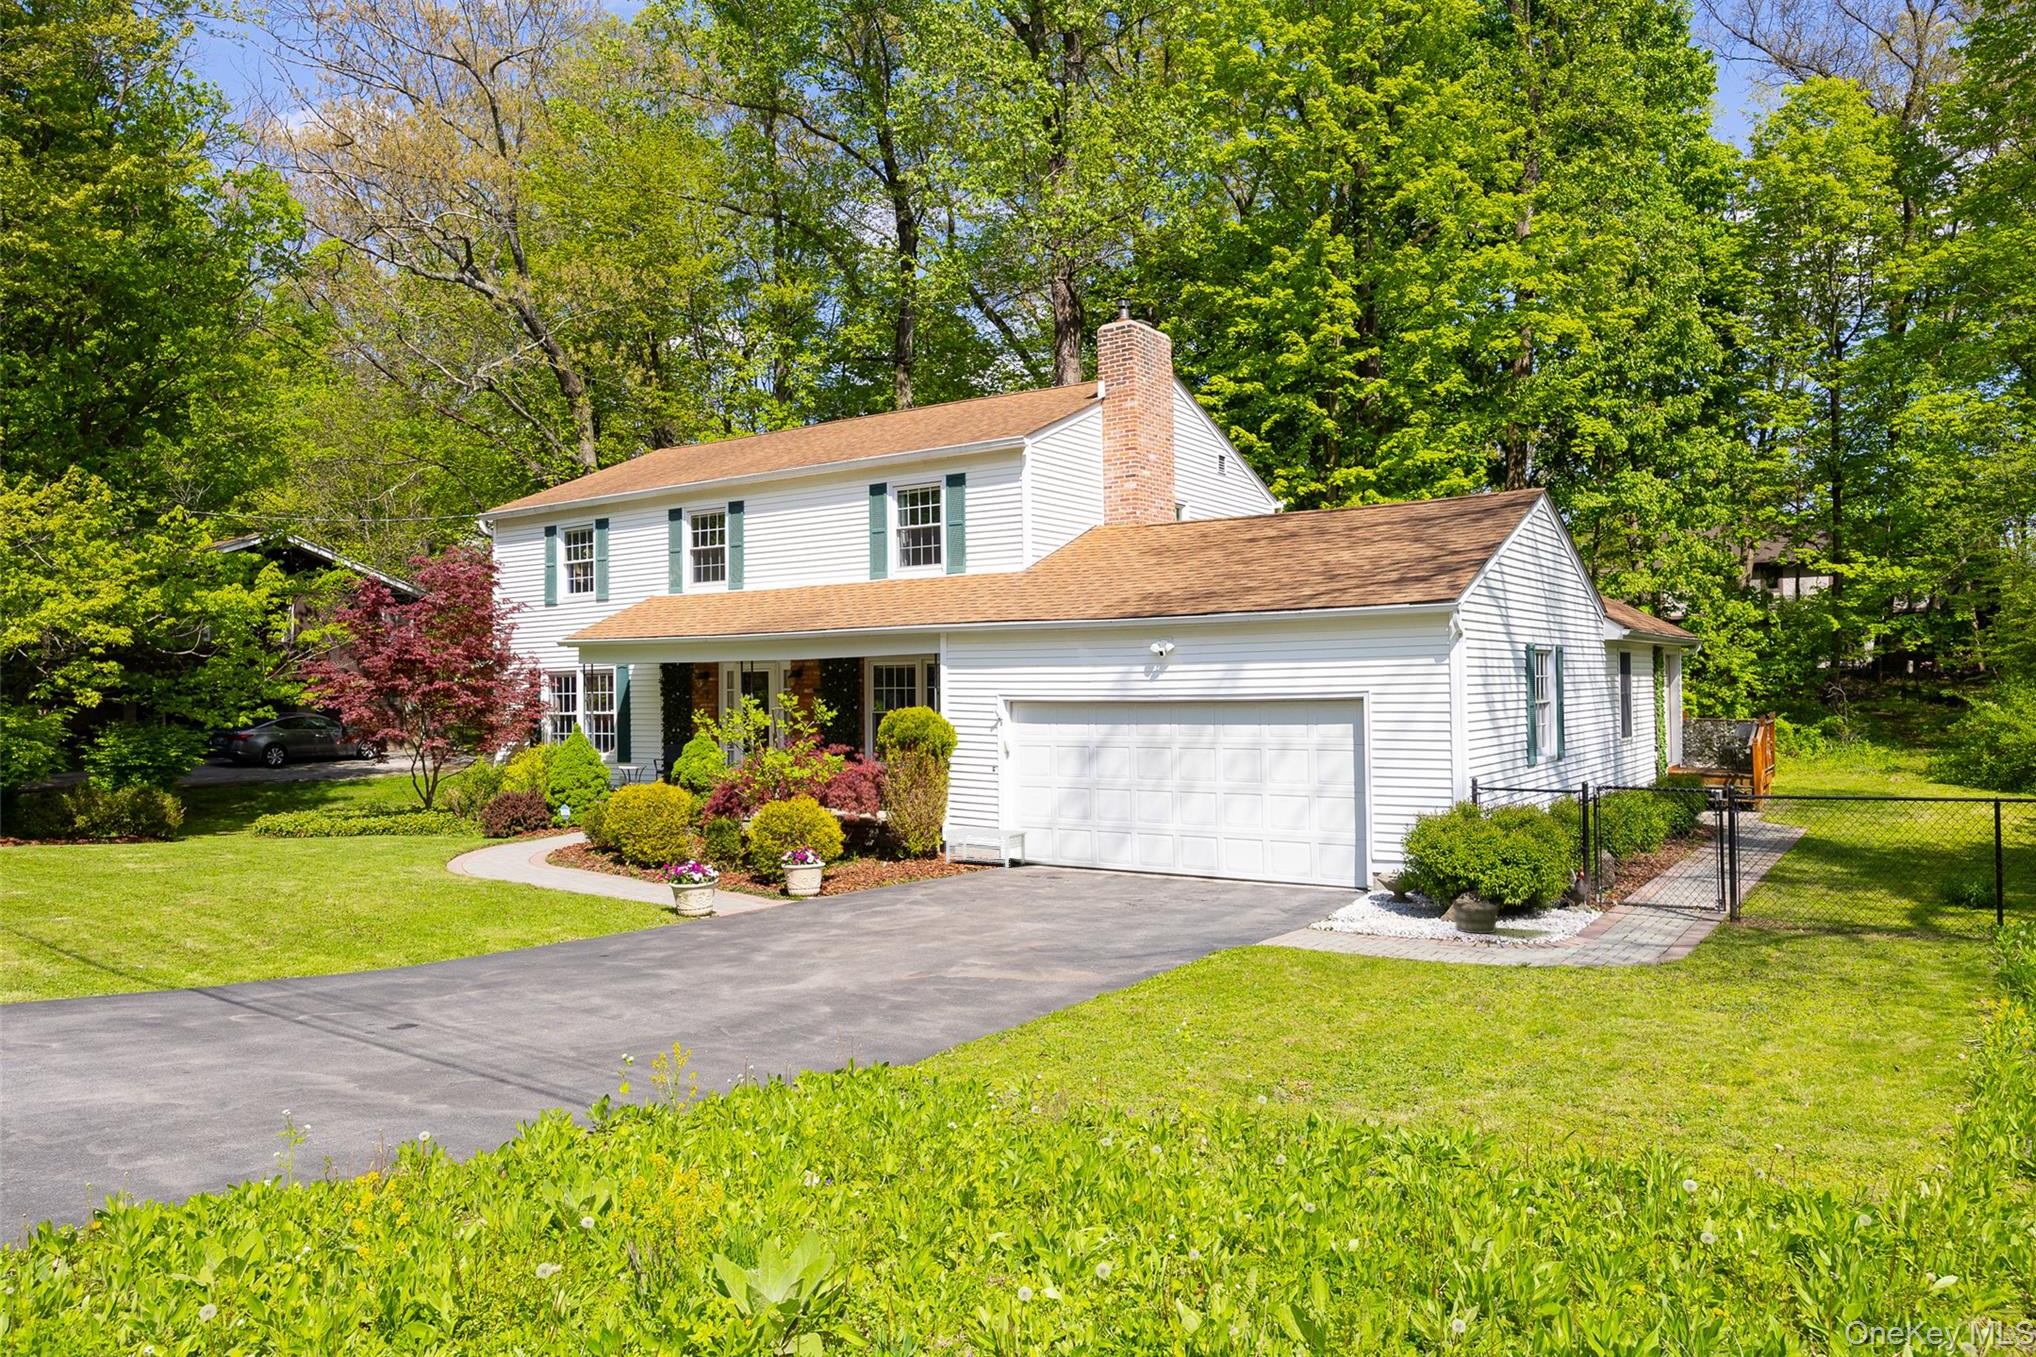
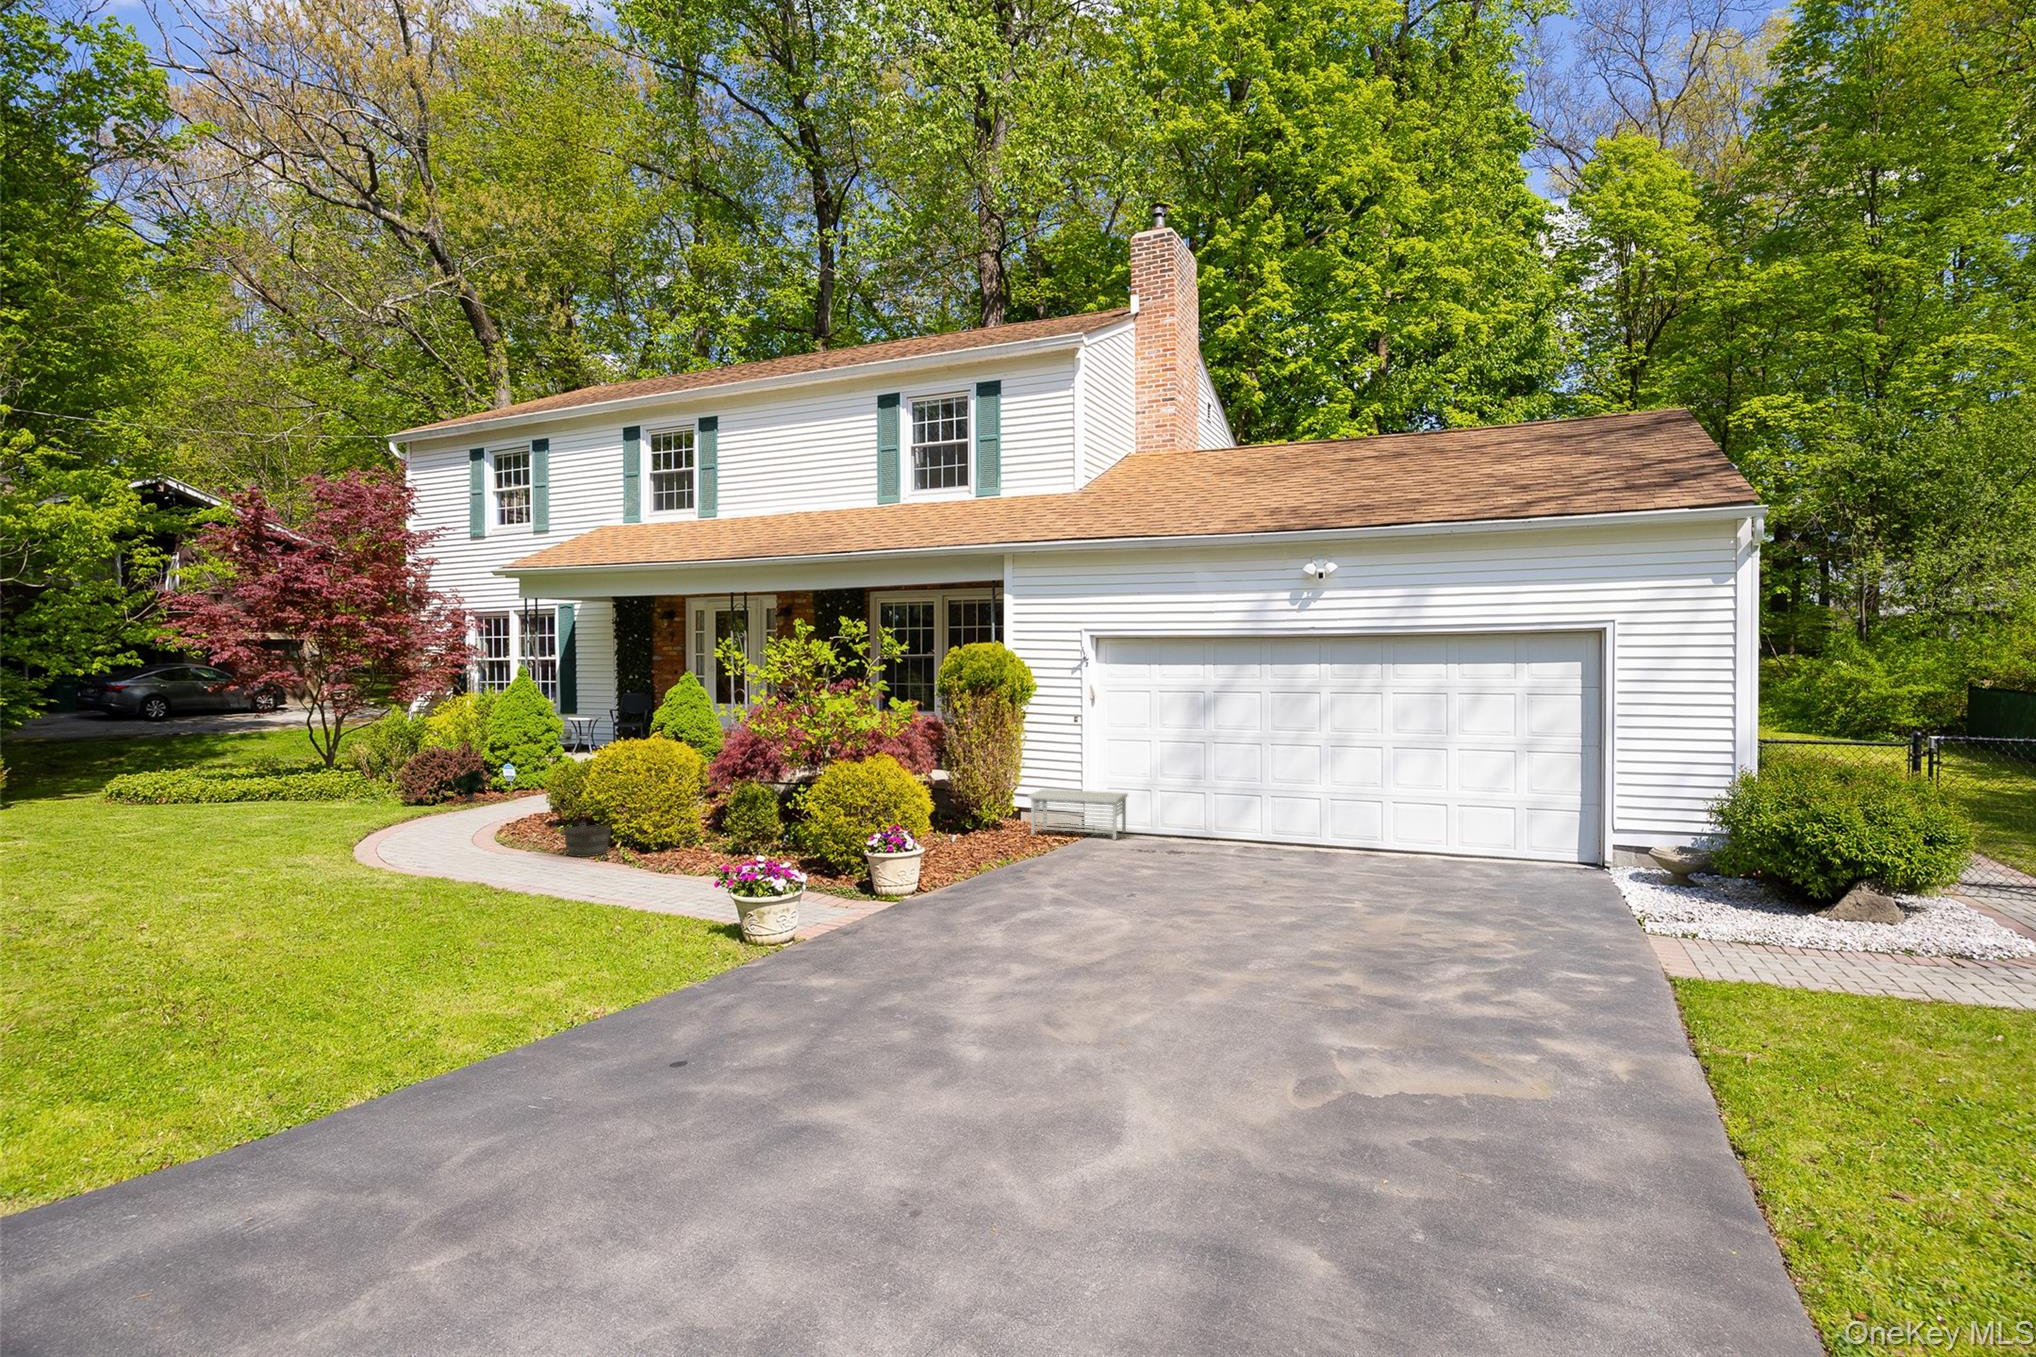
potted plant: none [516,805,555,834] -> present [449,768,495,801]
bucket: present [1452,900,1499,933] -> present [559,823,611,857]

